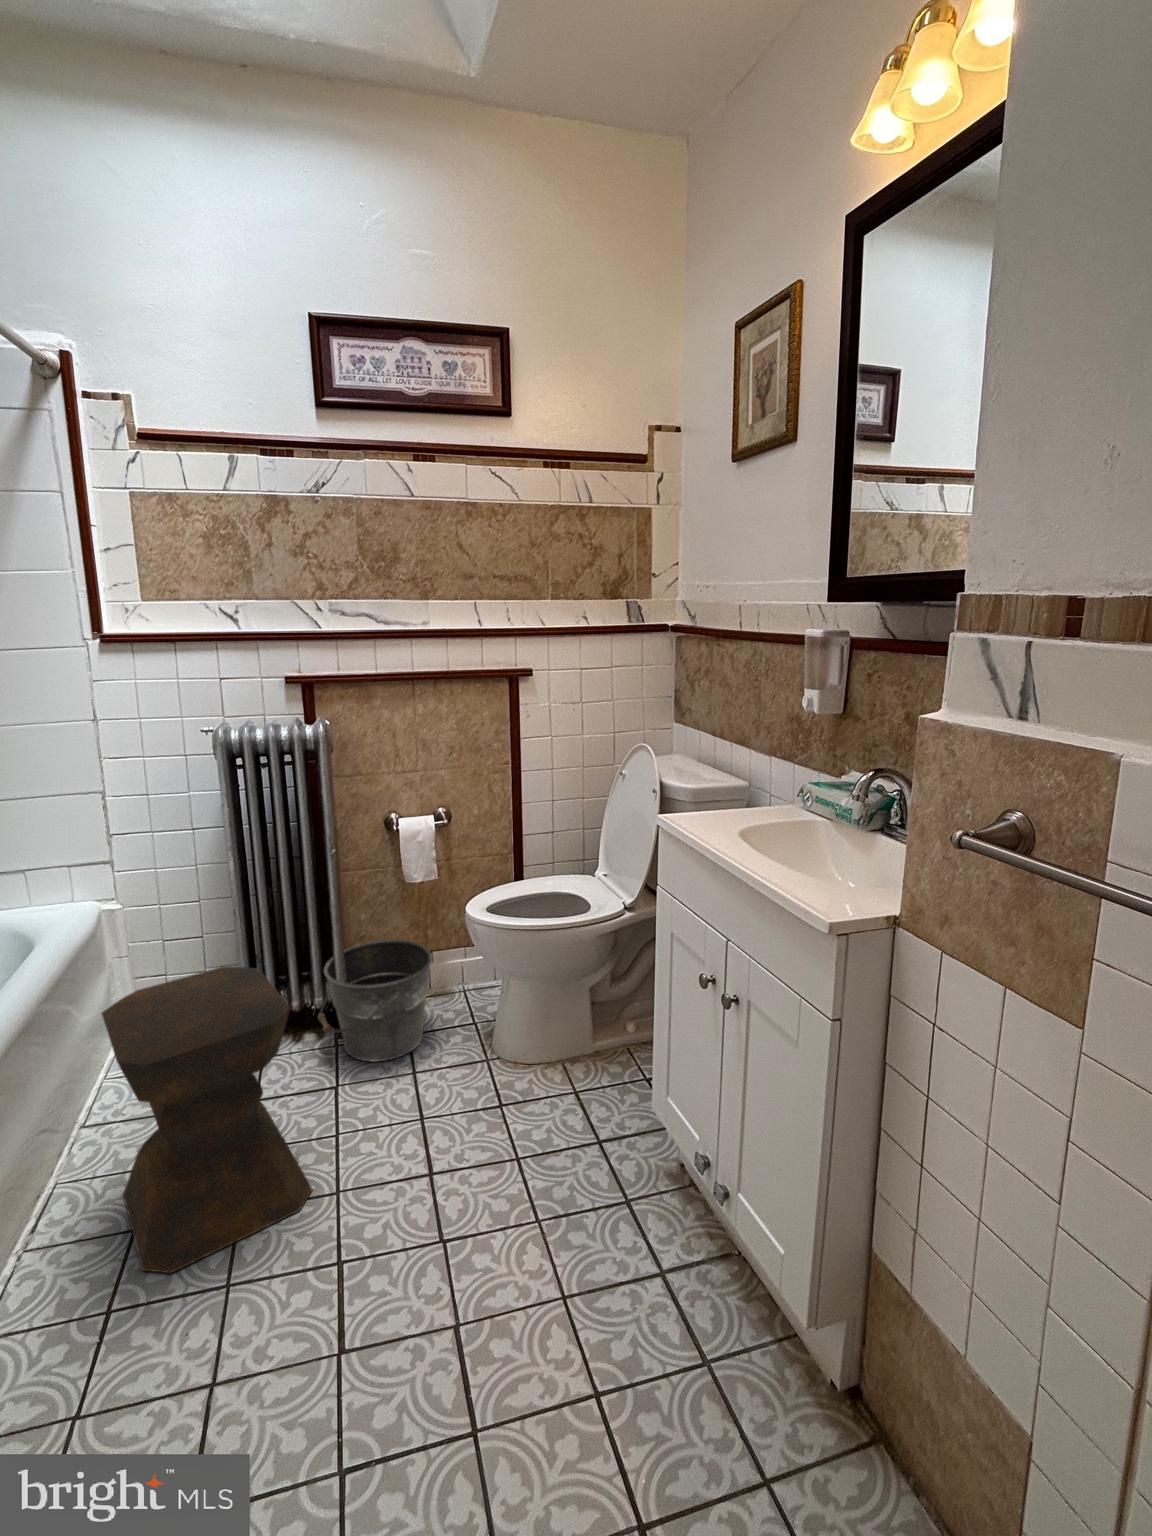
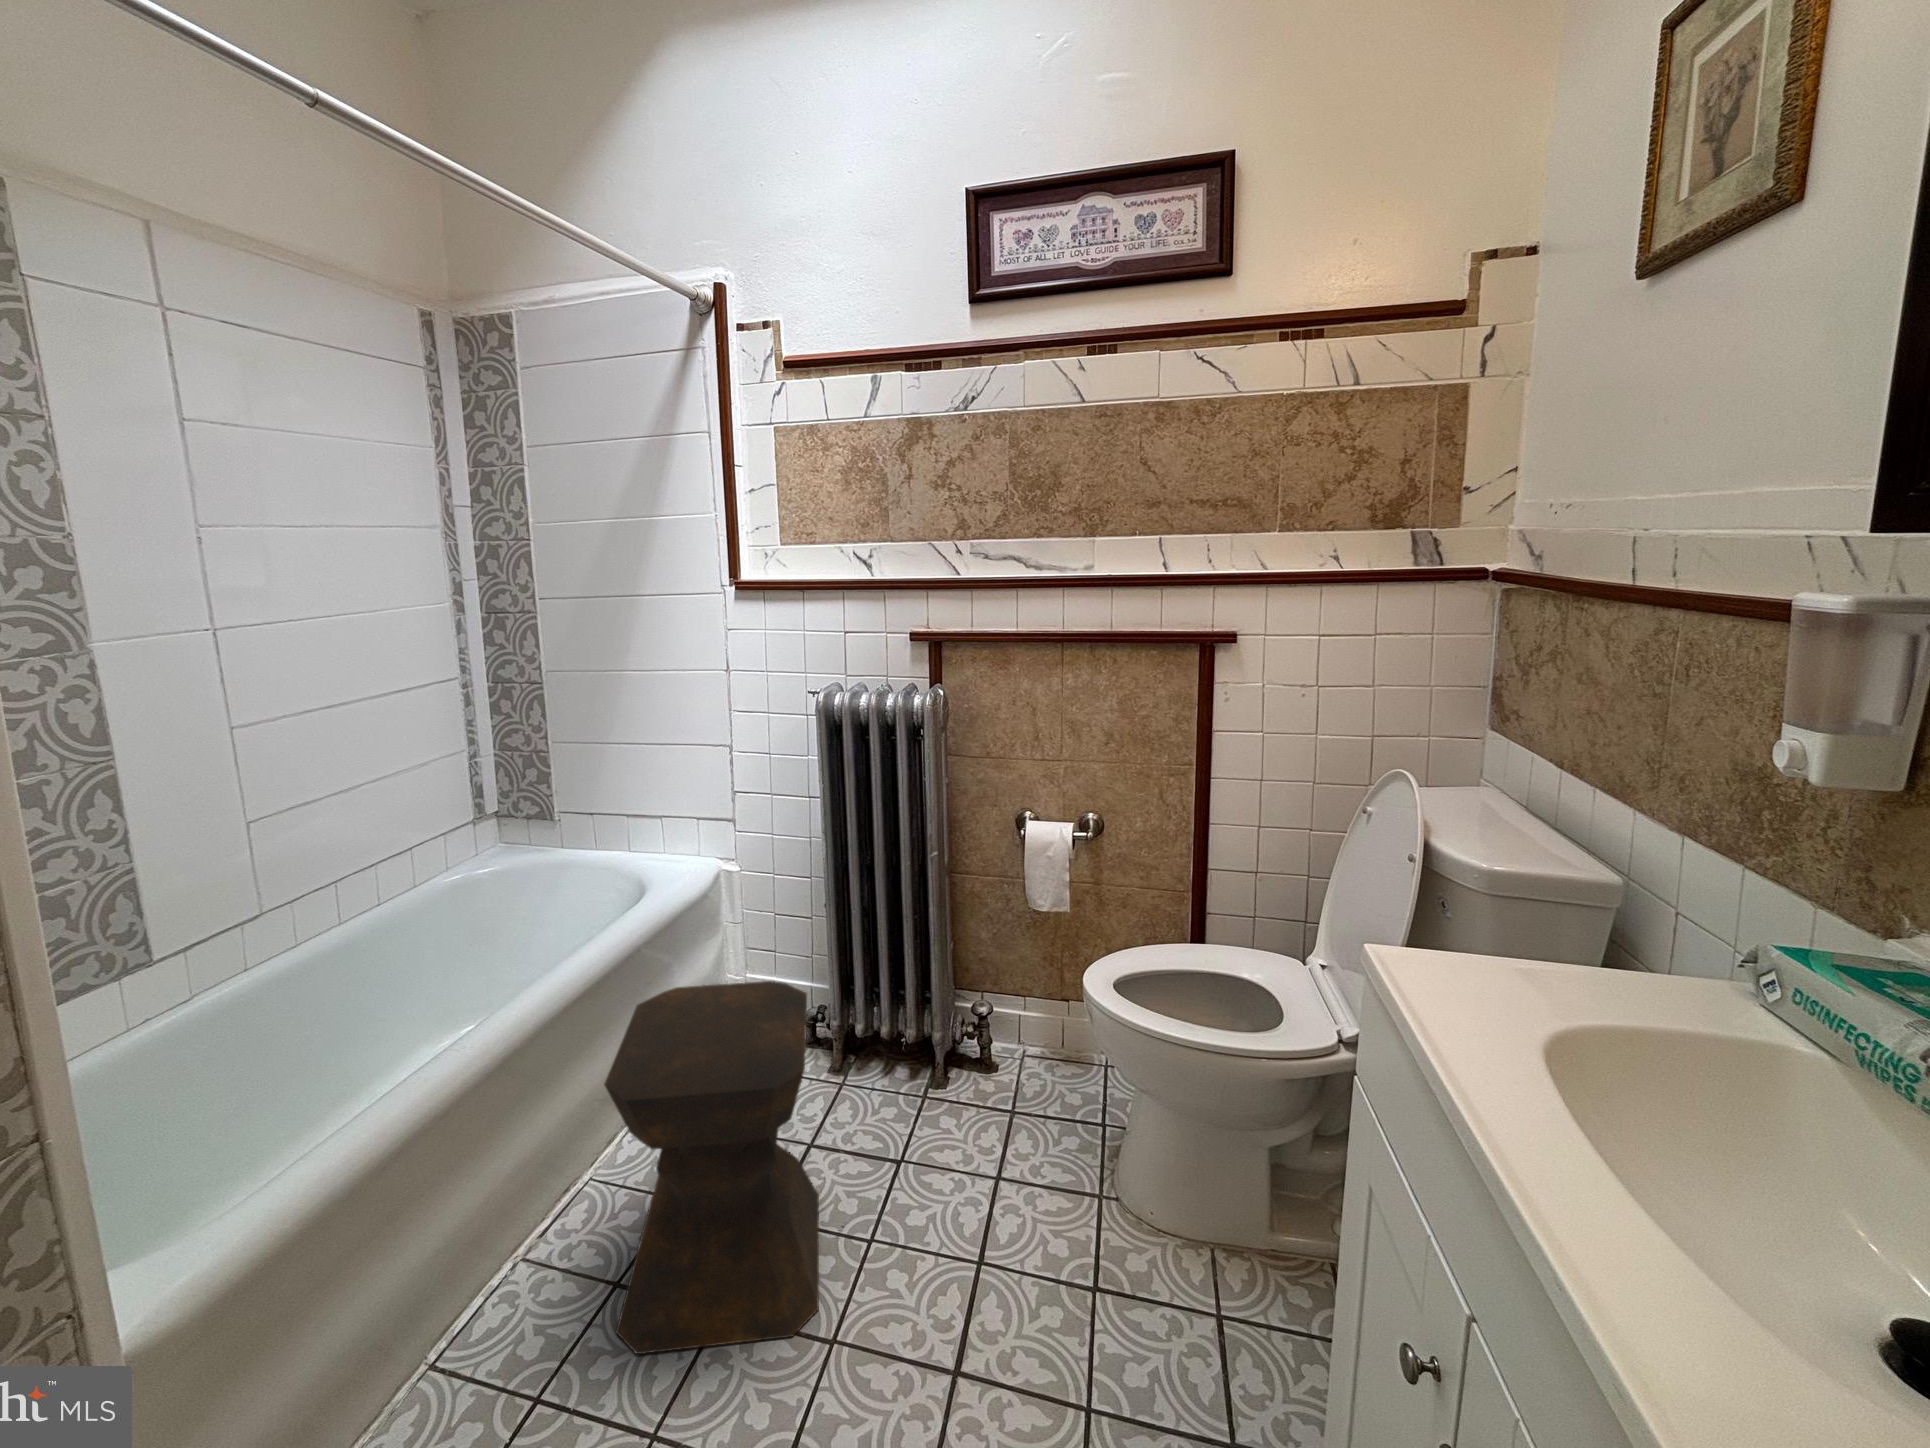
bucket: present [318,940,432,1062] -> none [903,971,1050,1141]

